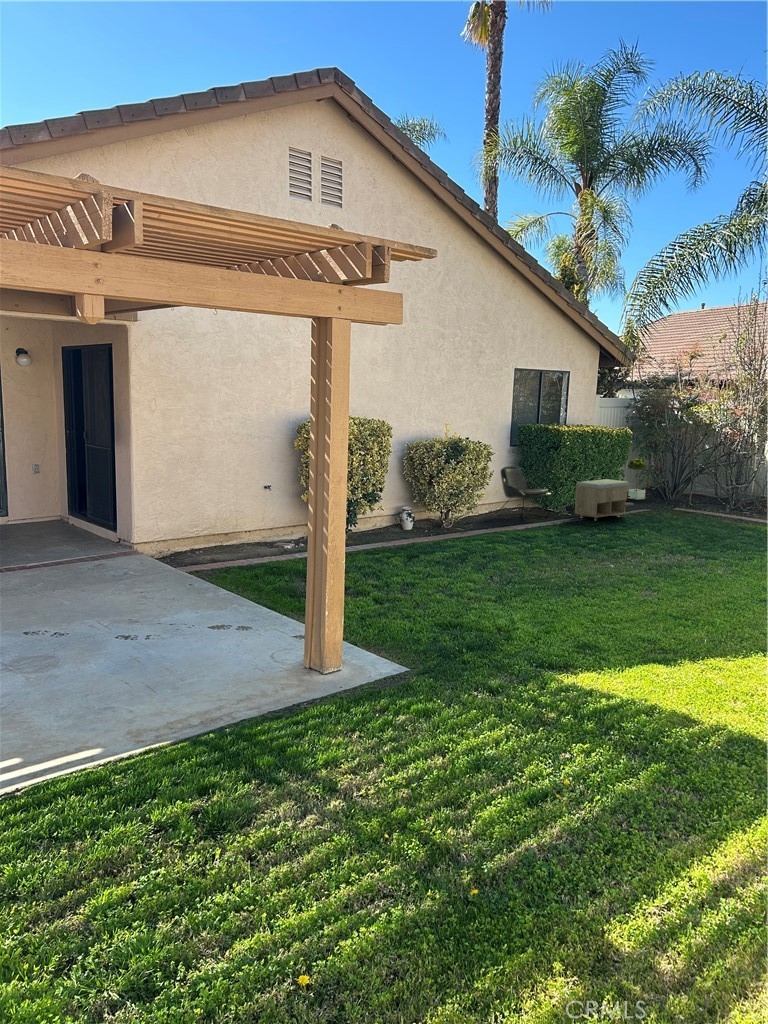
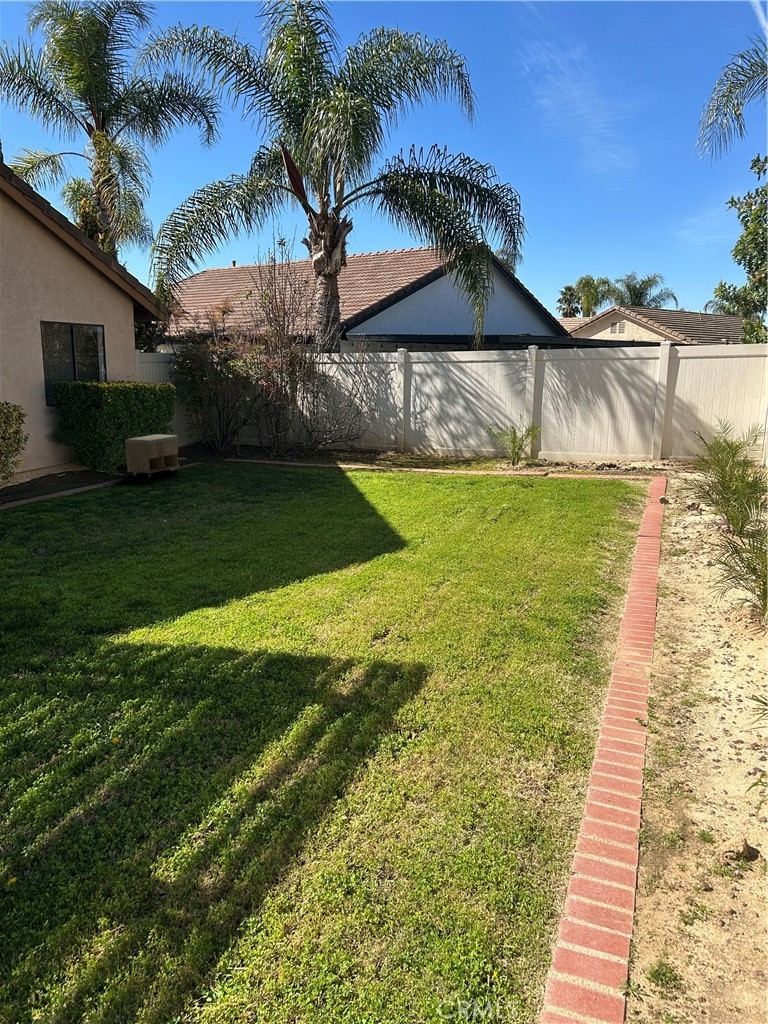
potted tree: present [628,459,646,500] -> none [178,412,198,452]
lounge chair: present [497,466,551,521] -> none [38,427,102,485]

